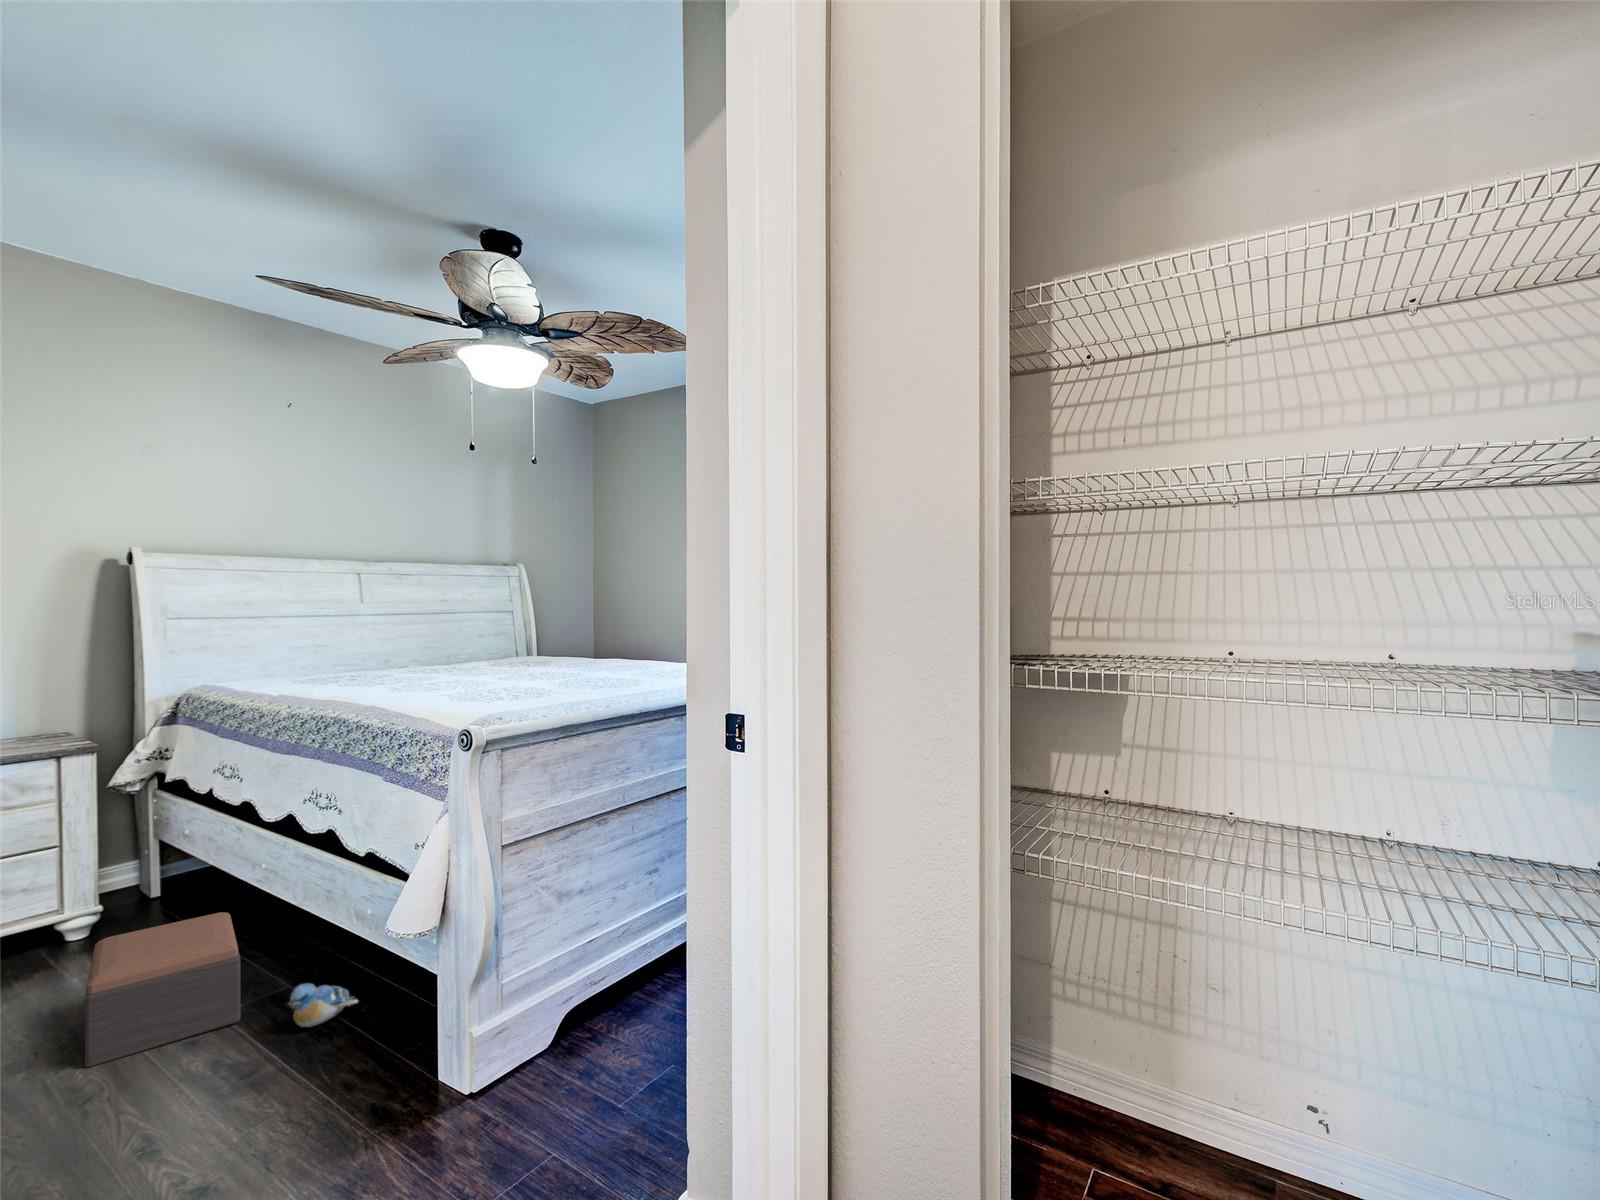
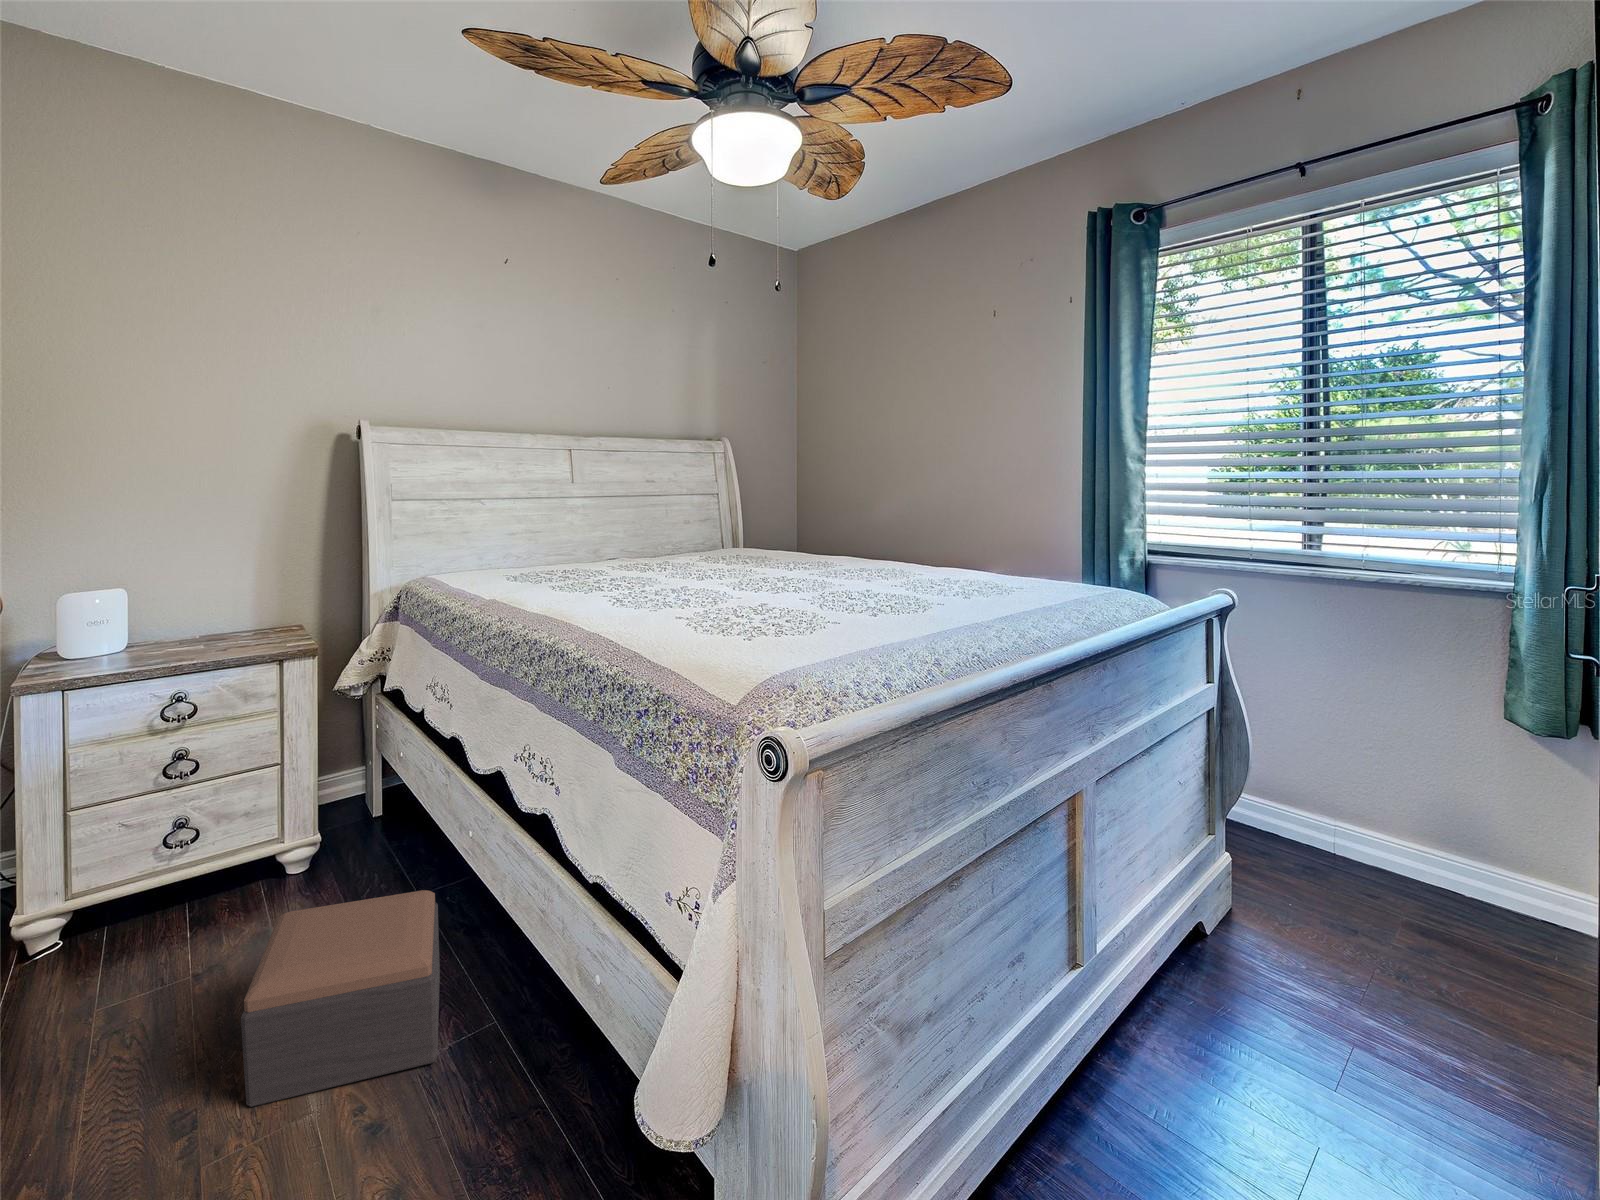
plush toy: present [289,983,358,1027] -> none [489,1033,584,1099]

